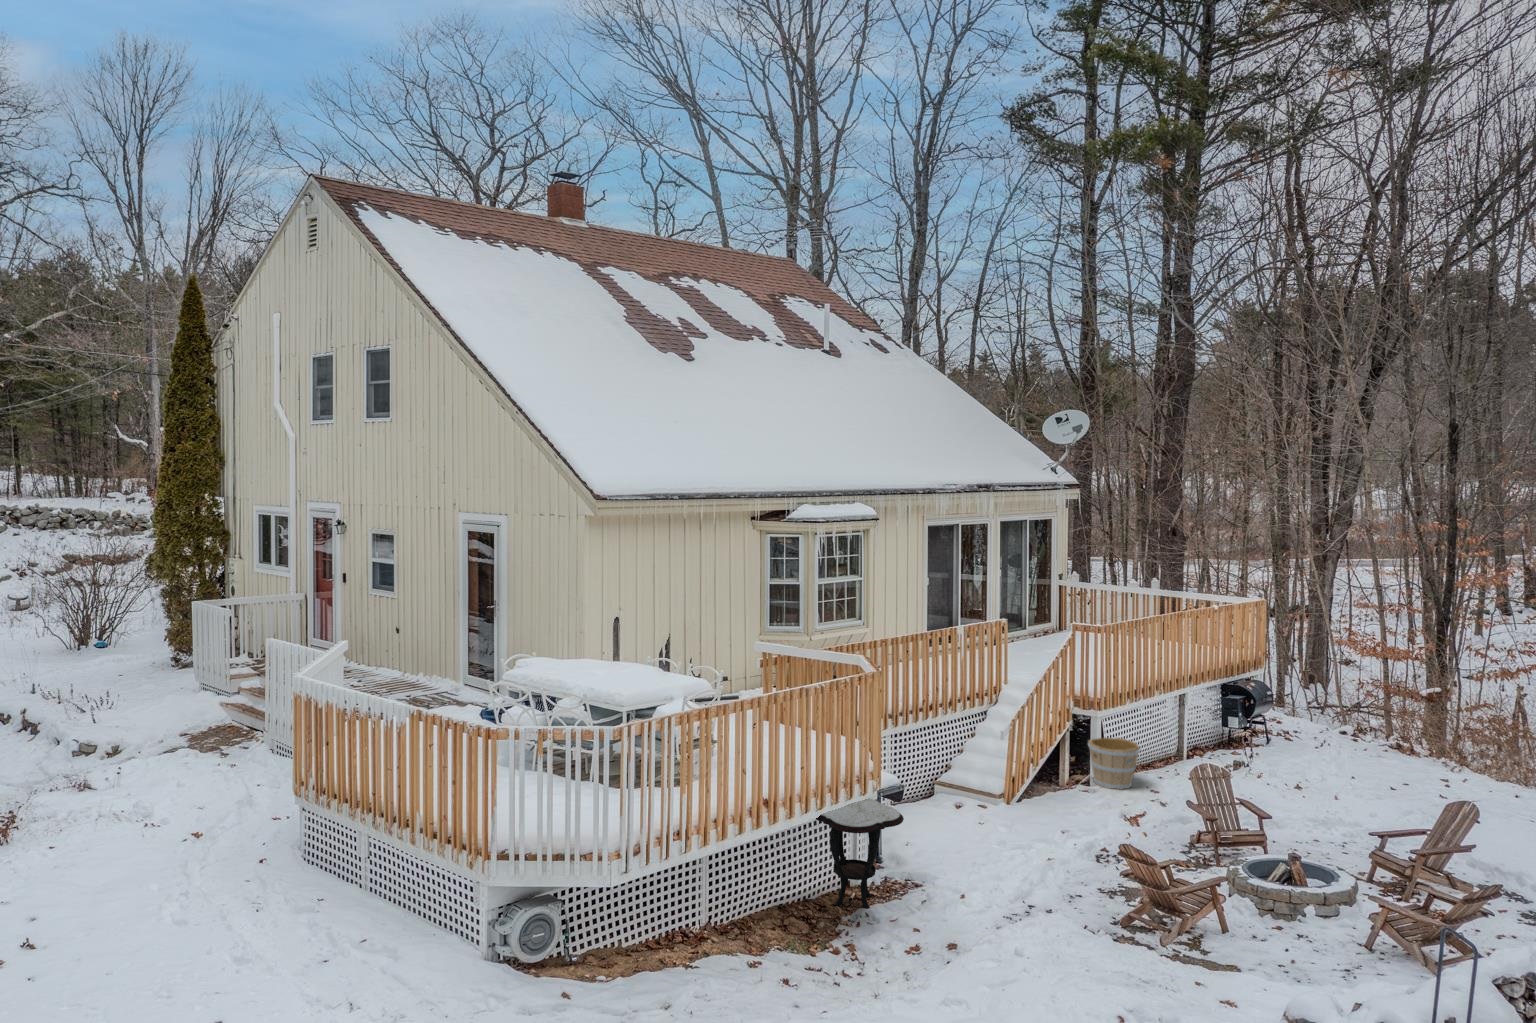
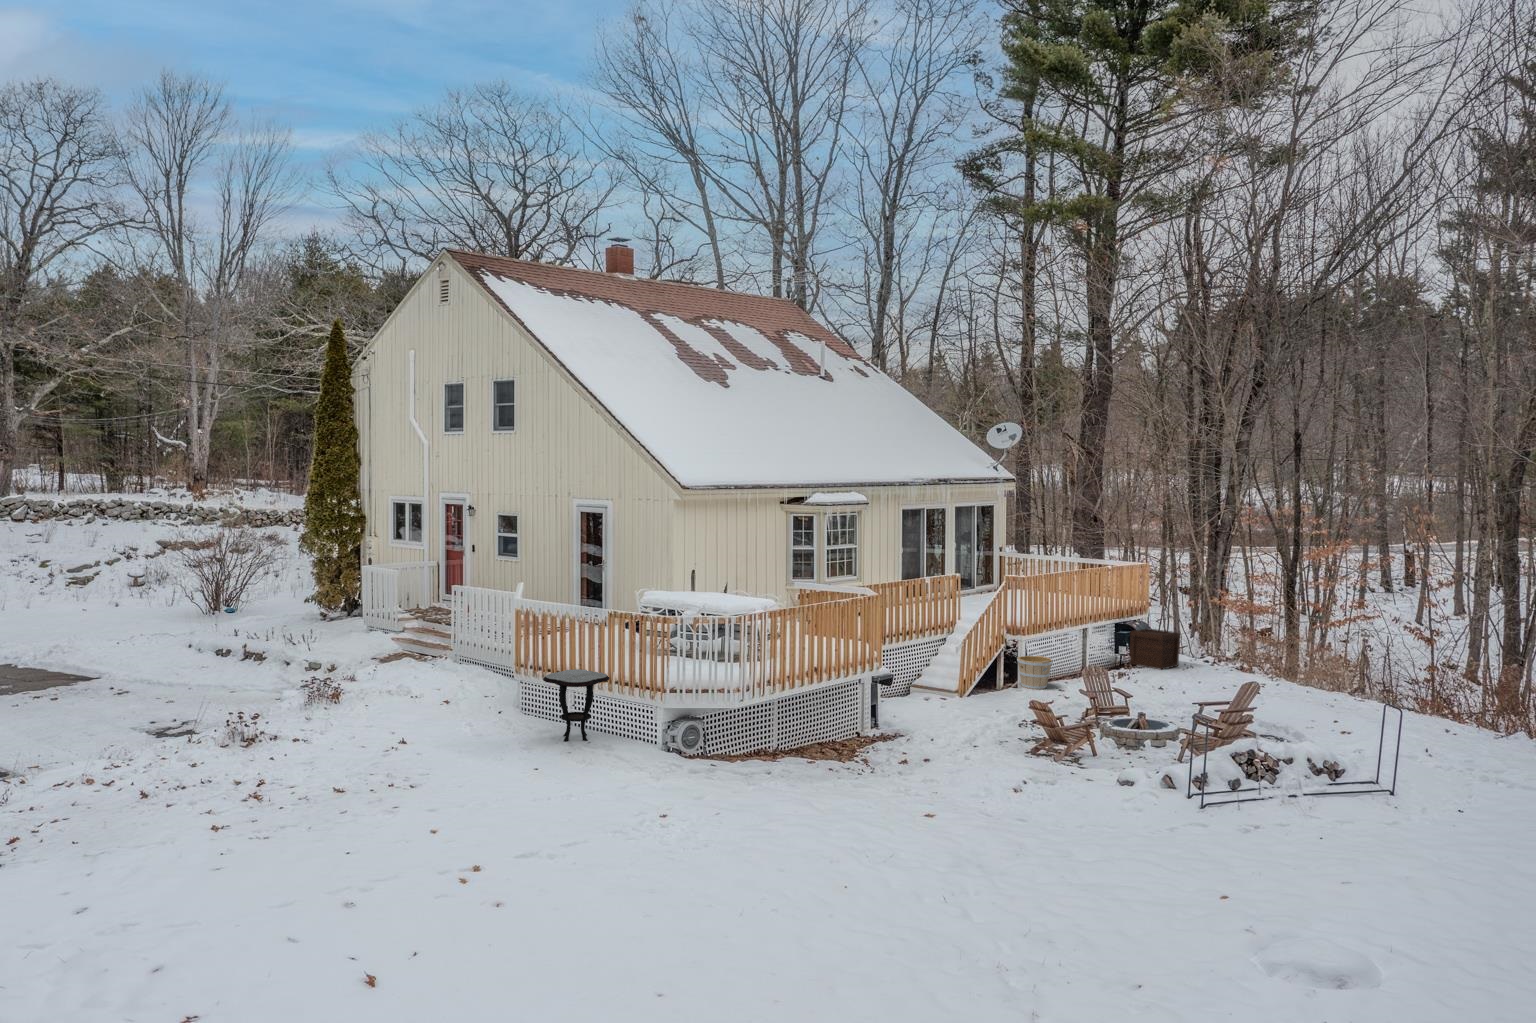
wooden crate: none [1242,690,1315,752] -> present [1129,628,1180,669]
side table: present [816,798,904,909] -> present [543,669,610,742]

